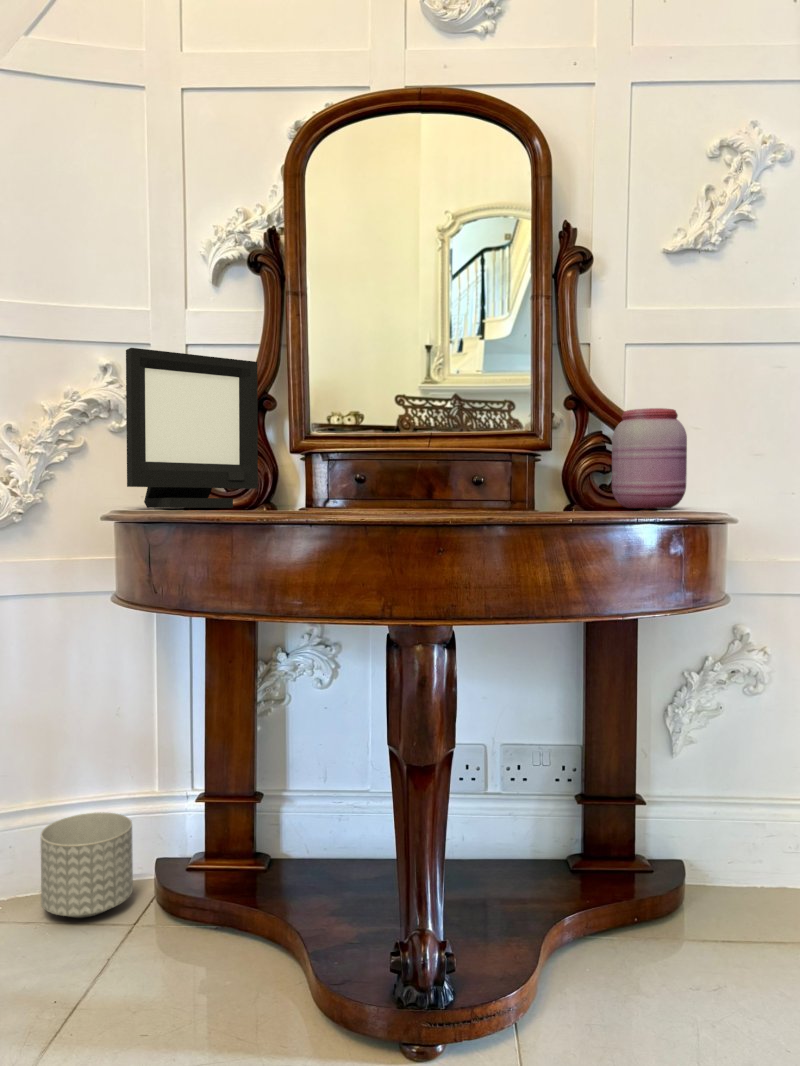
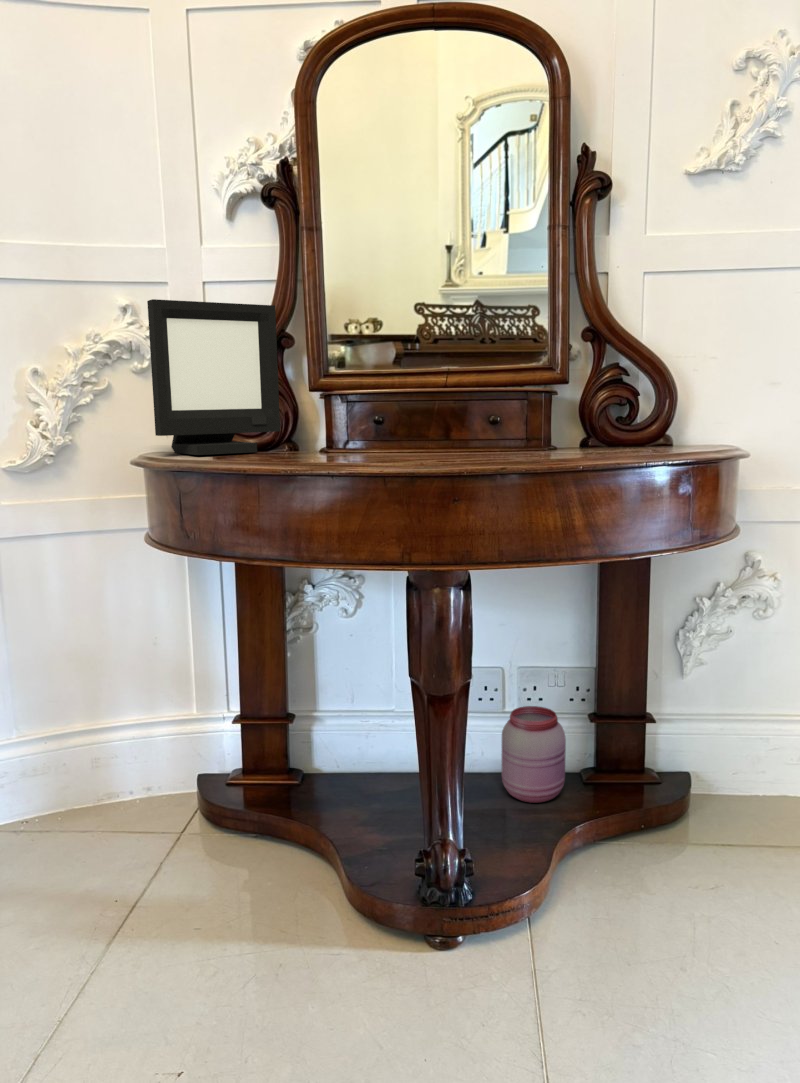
jar: present [612,408,687,508] -> present [502,706,566,803]
planter: present [41,812,133,918] -> none [92,733,178,827]

